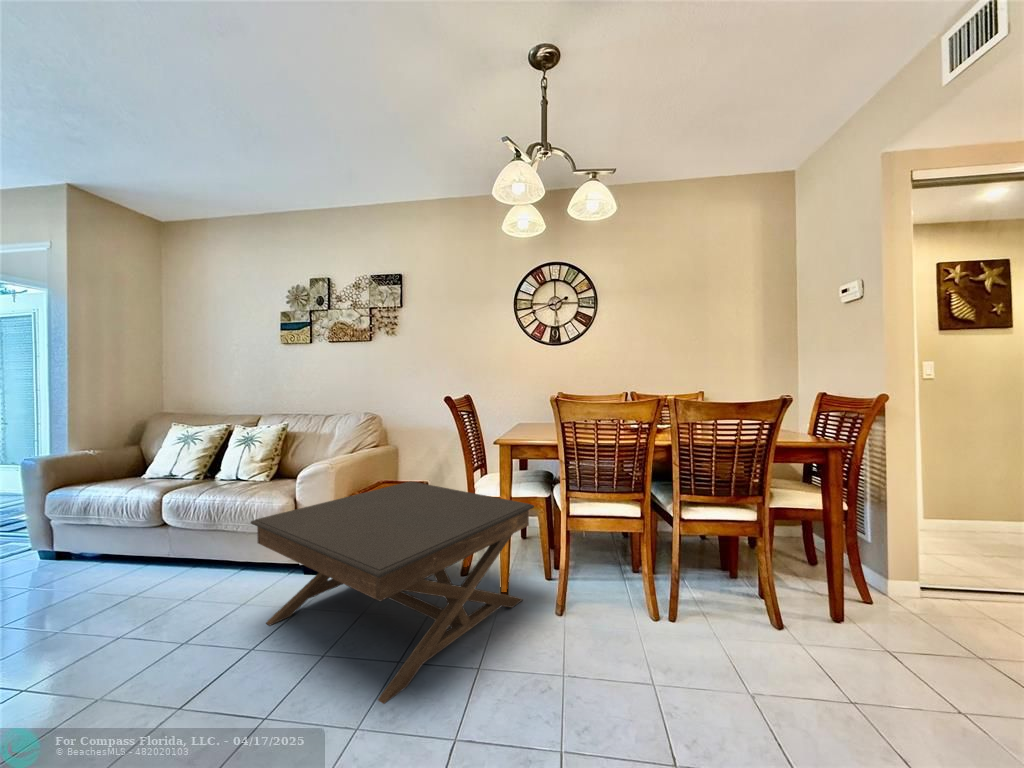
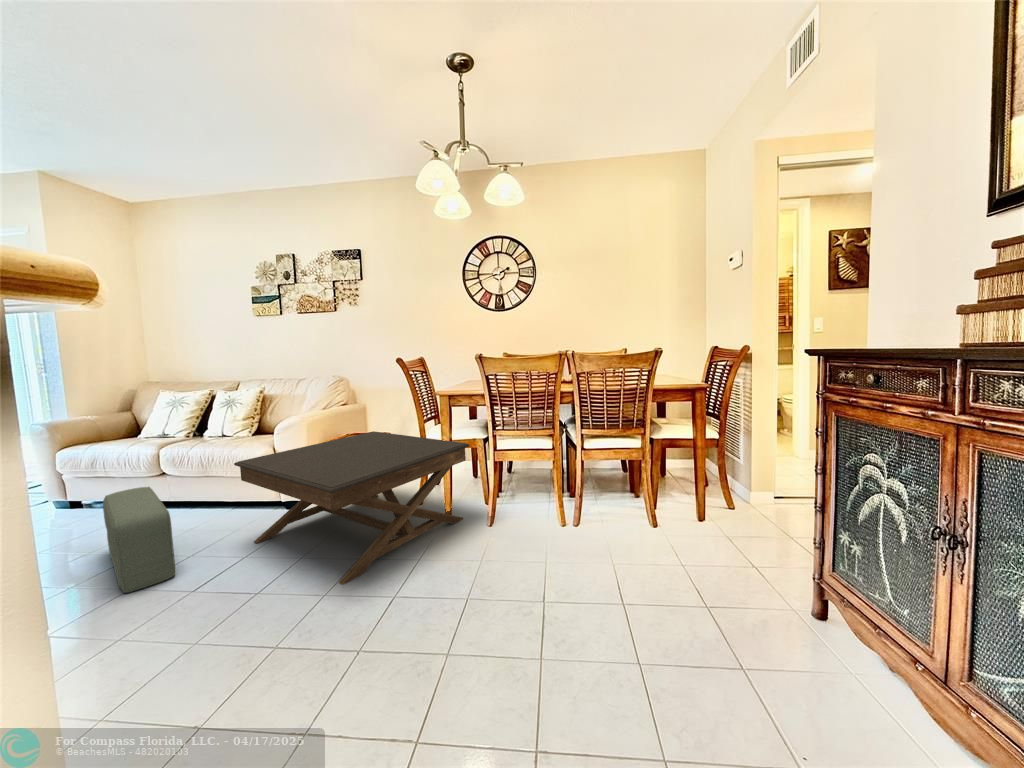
pouf: none [89,545,167,700] -> present [103,487,175,593]

